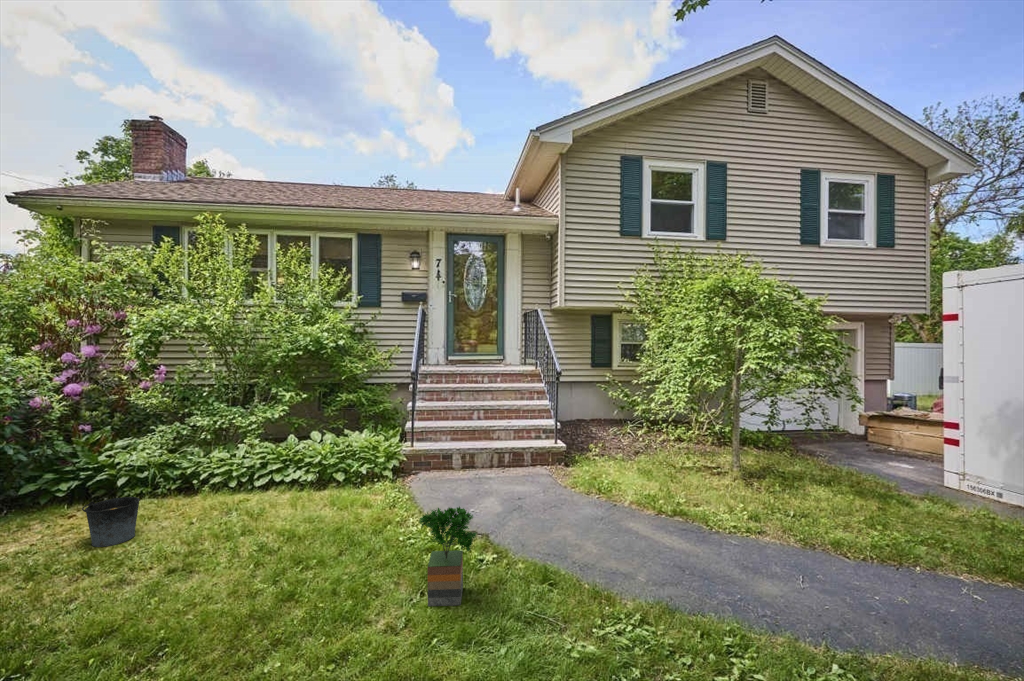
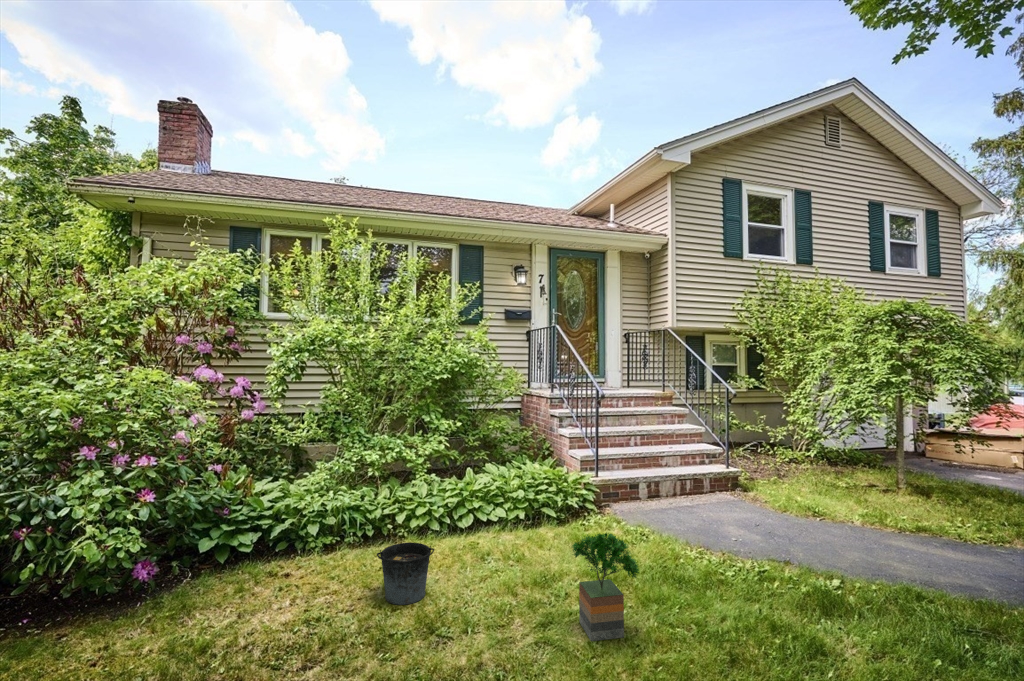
potted tree: present [419,507,476,606] -> present [572,533,639,641]

